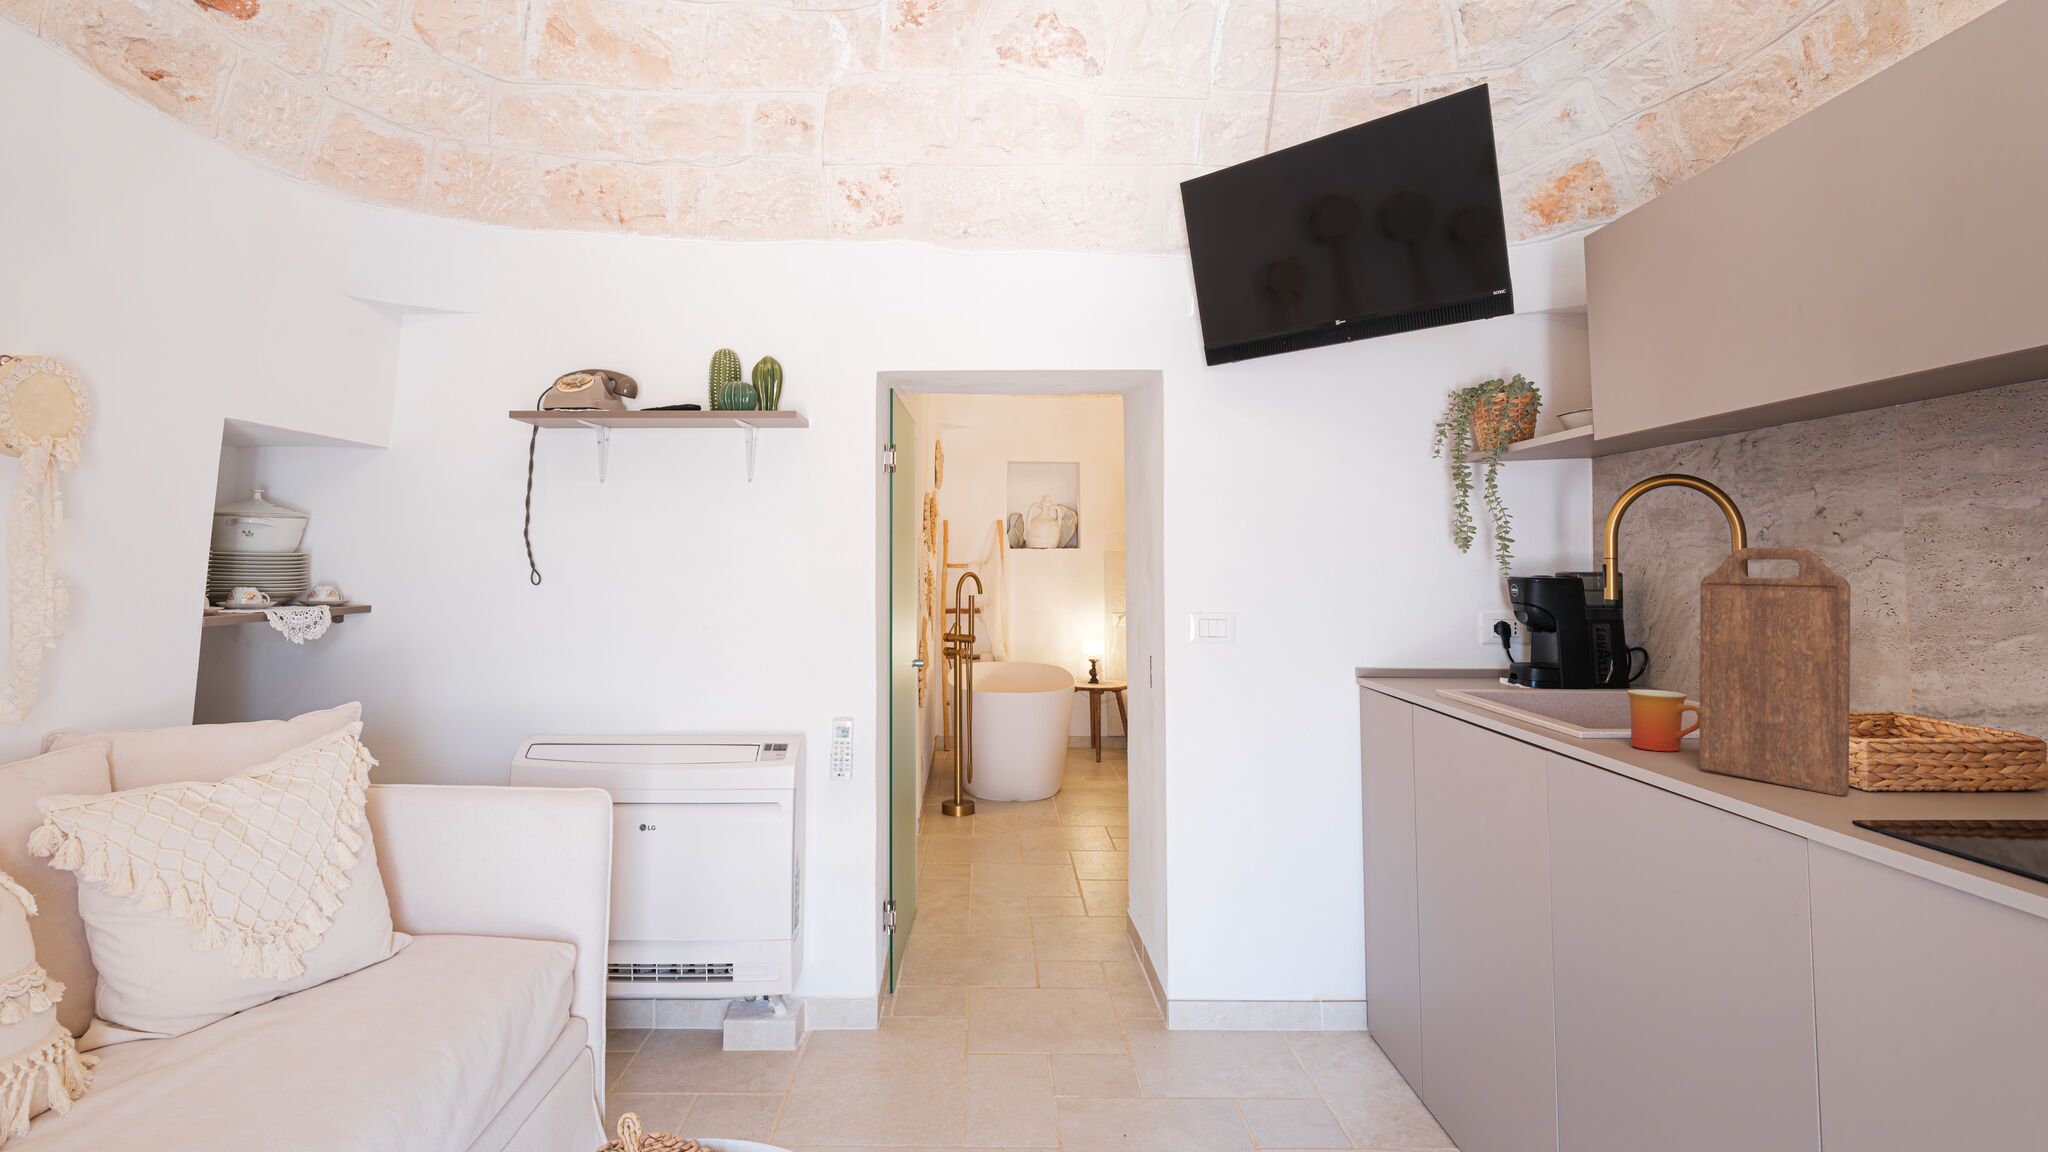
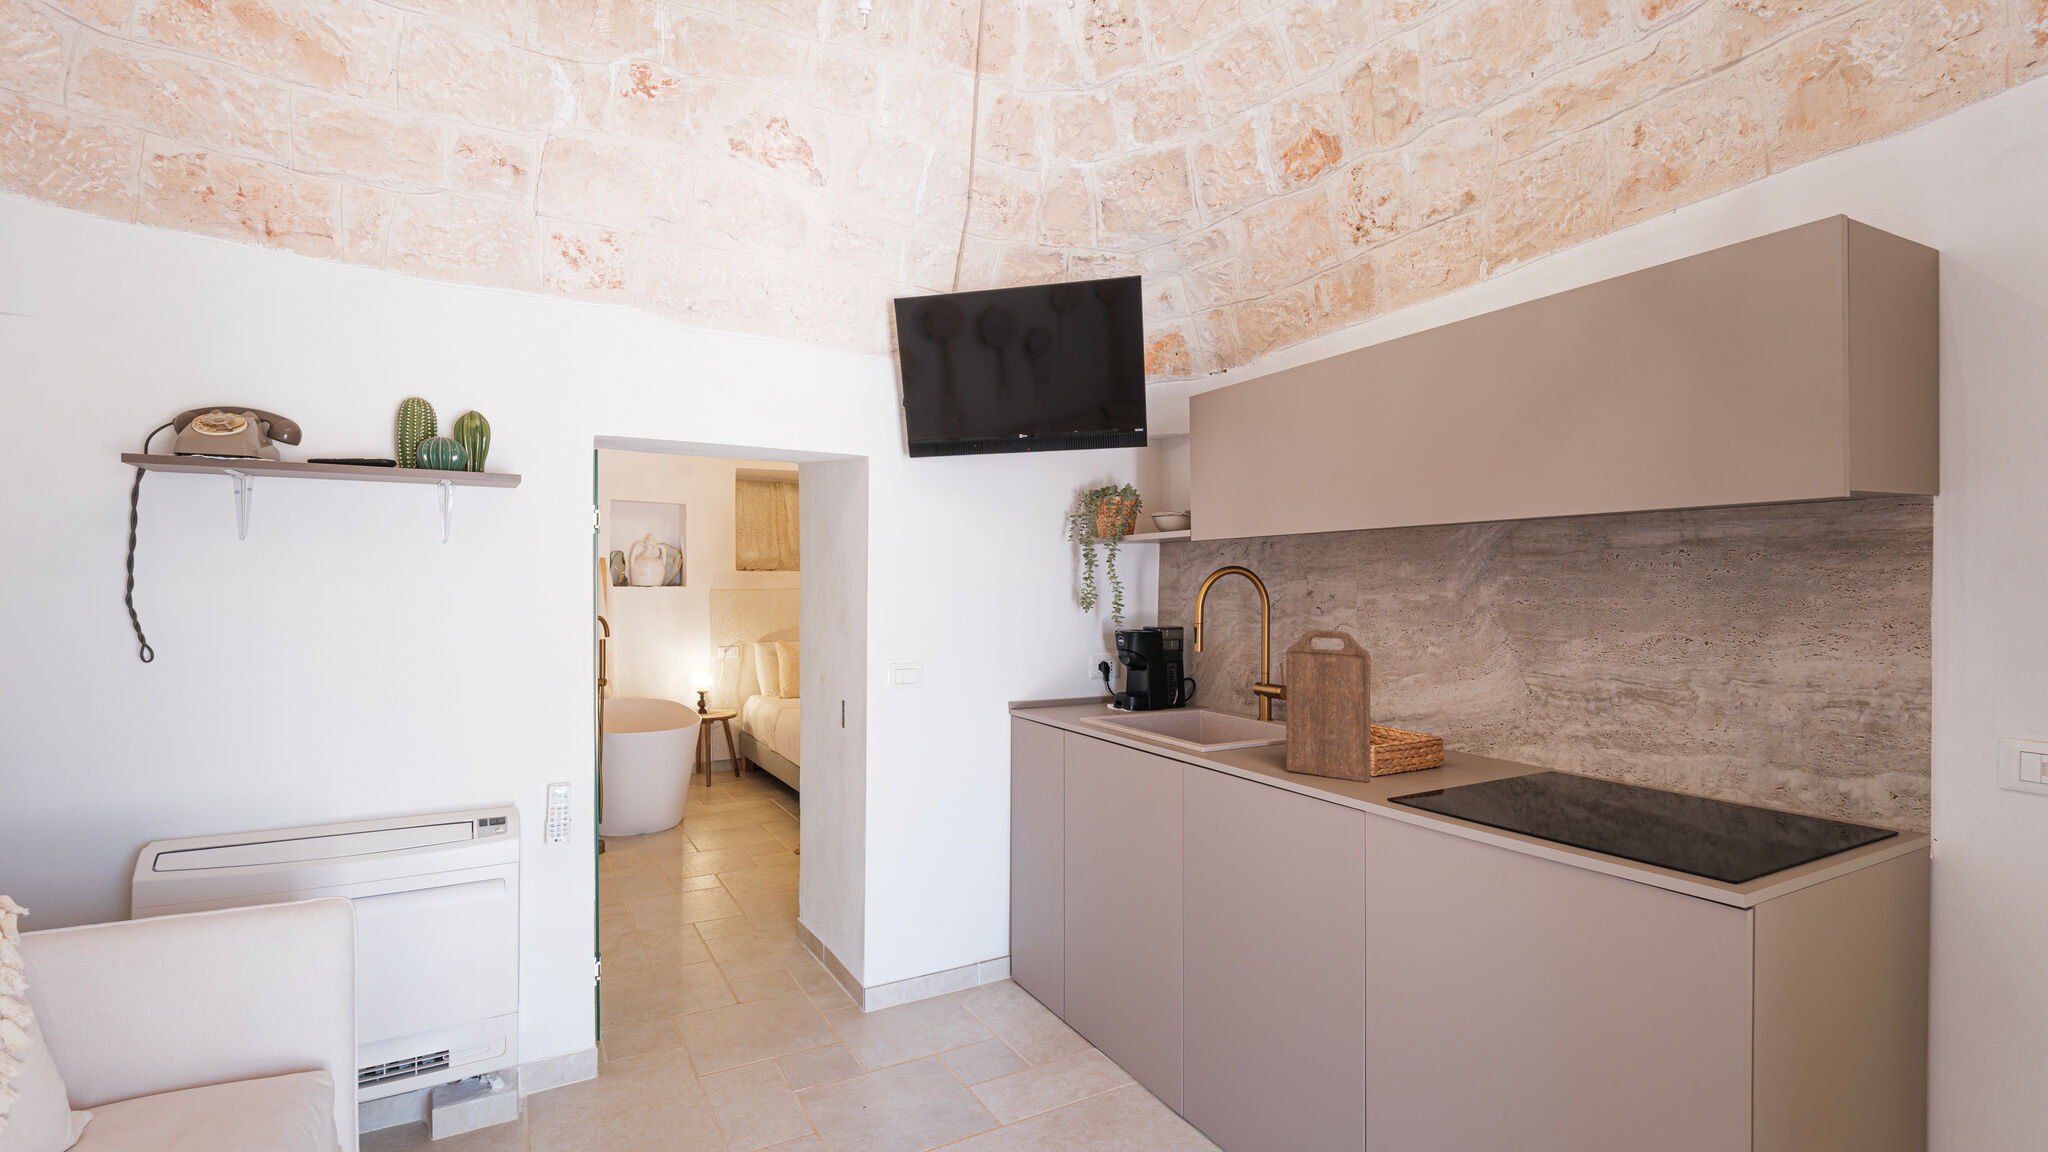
mug: present [1627,690,1700,751] -> none [1230,717,1276,758]

